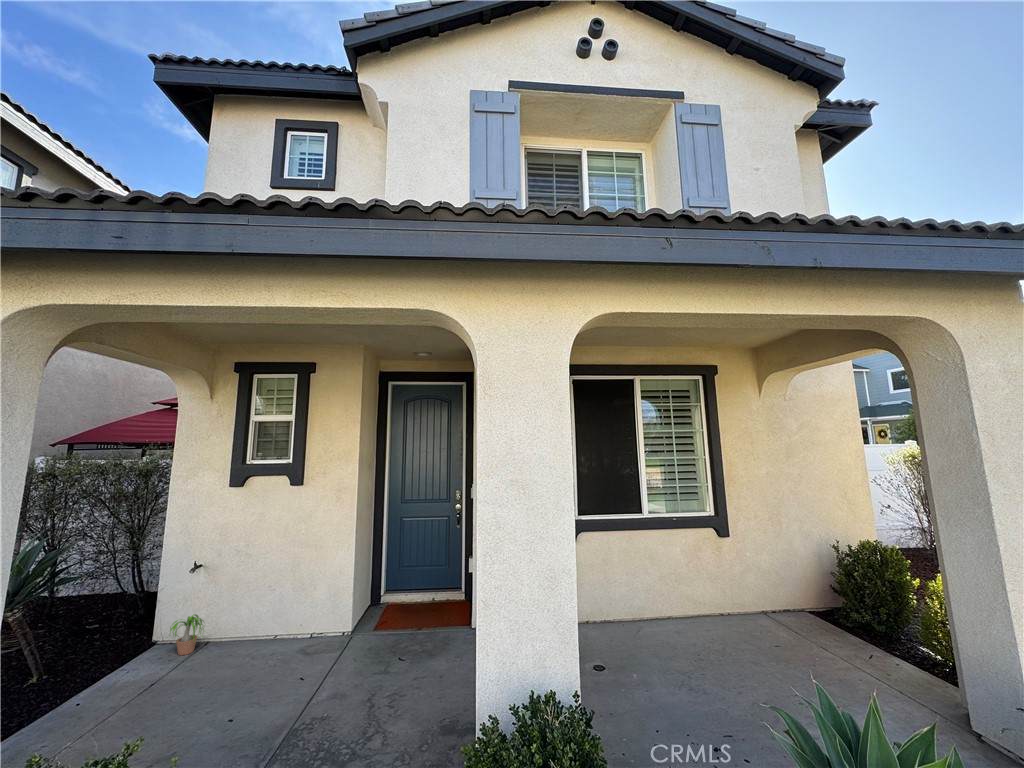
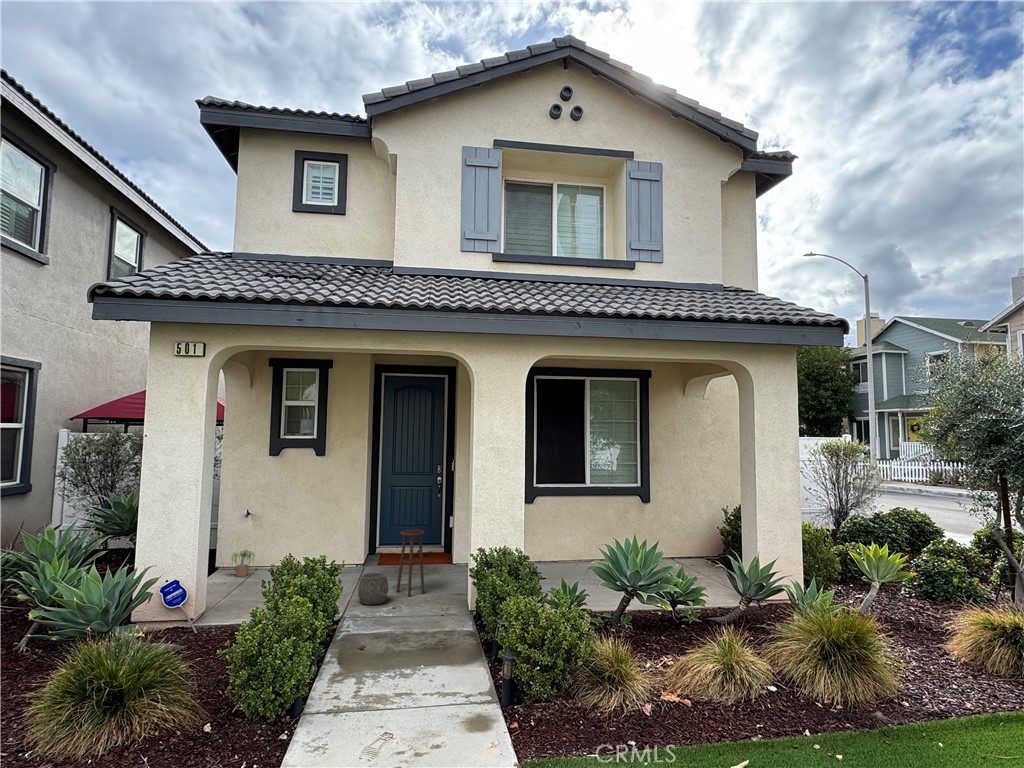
stool: none [376,599,417,712] -> present [396,529,424,596]
woven basket: none [304,676,355,741] -> present [358,573,388,605]

